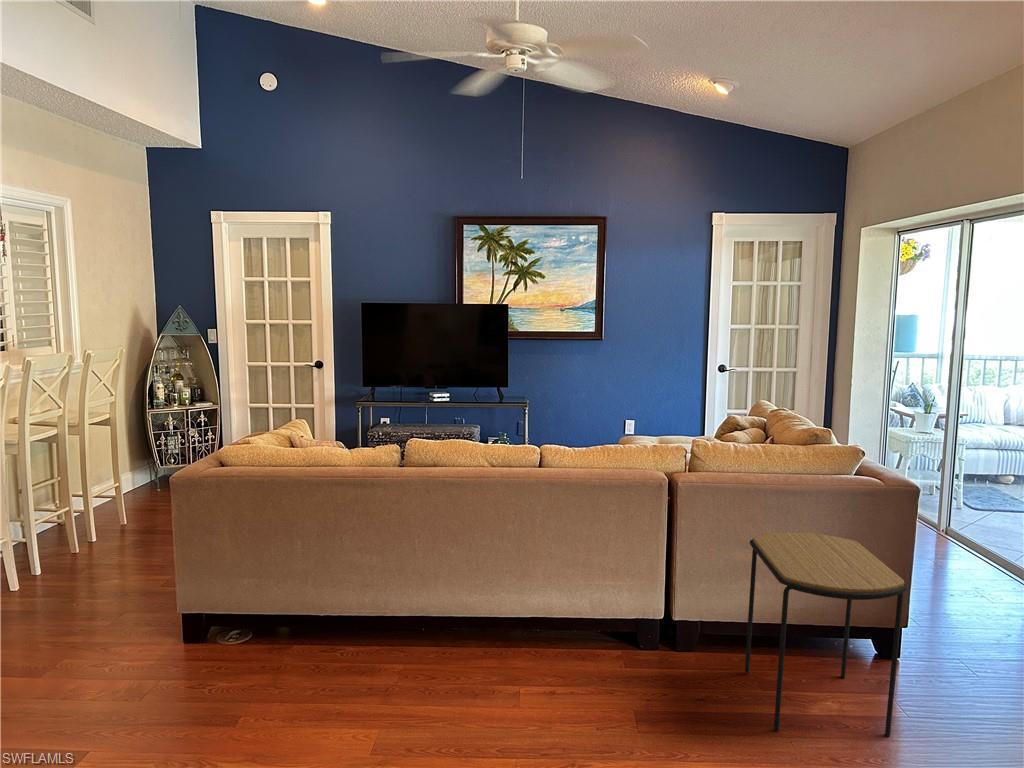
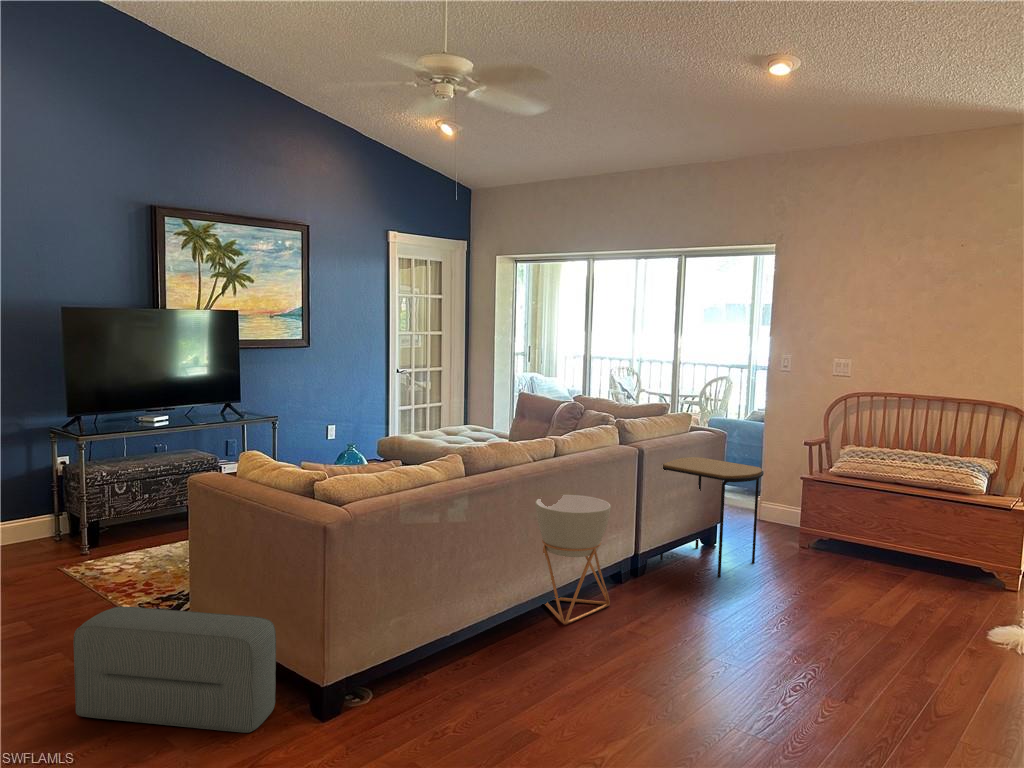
pouf: none [90,539,159,666] -> present [73,607,276,733]
planter: none [462,539,558,698] -> present [535,495,611,624]

